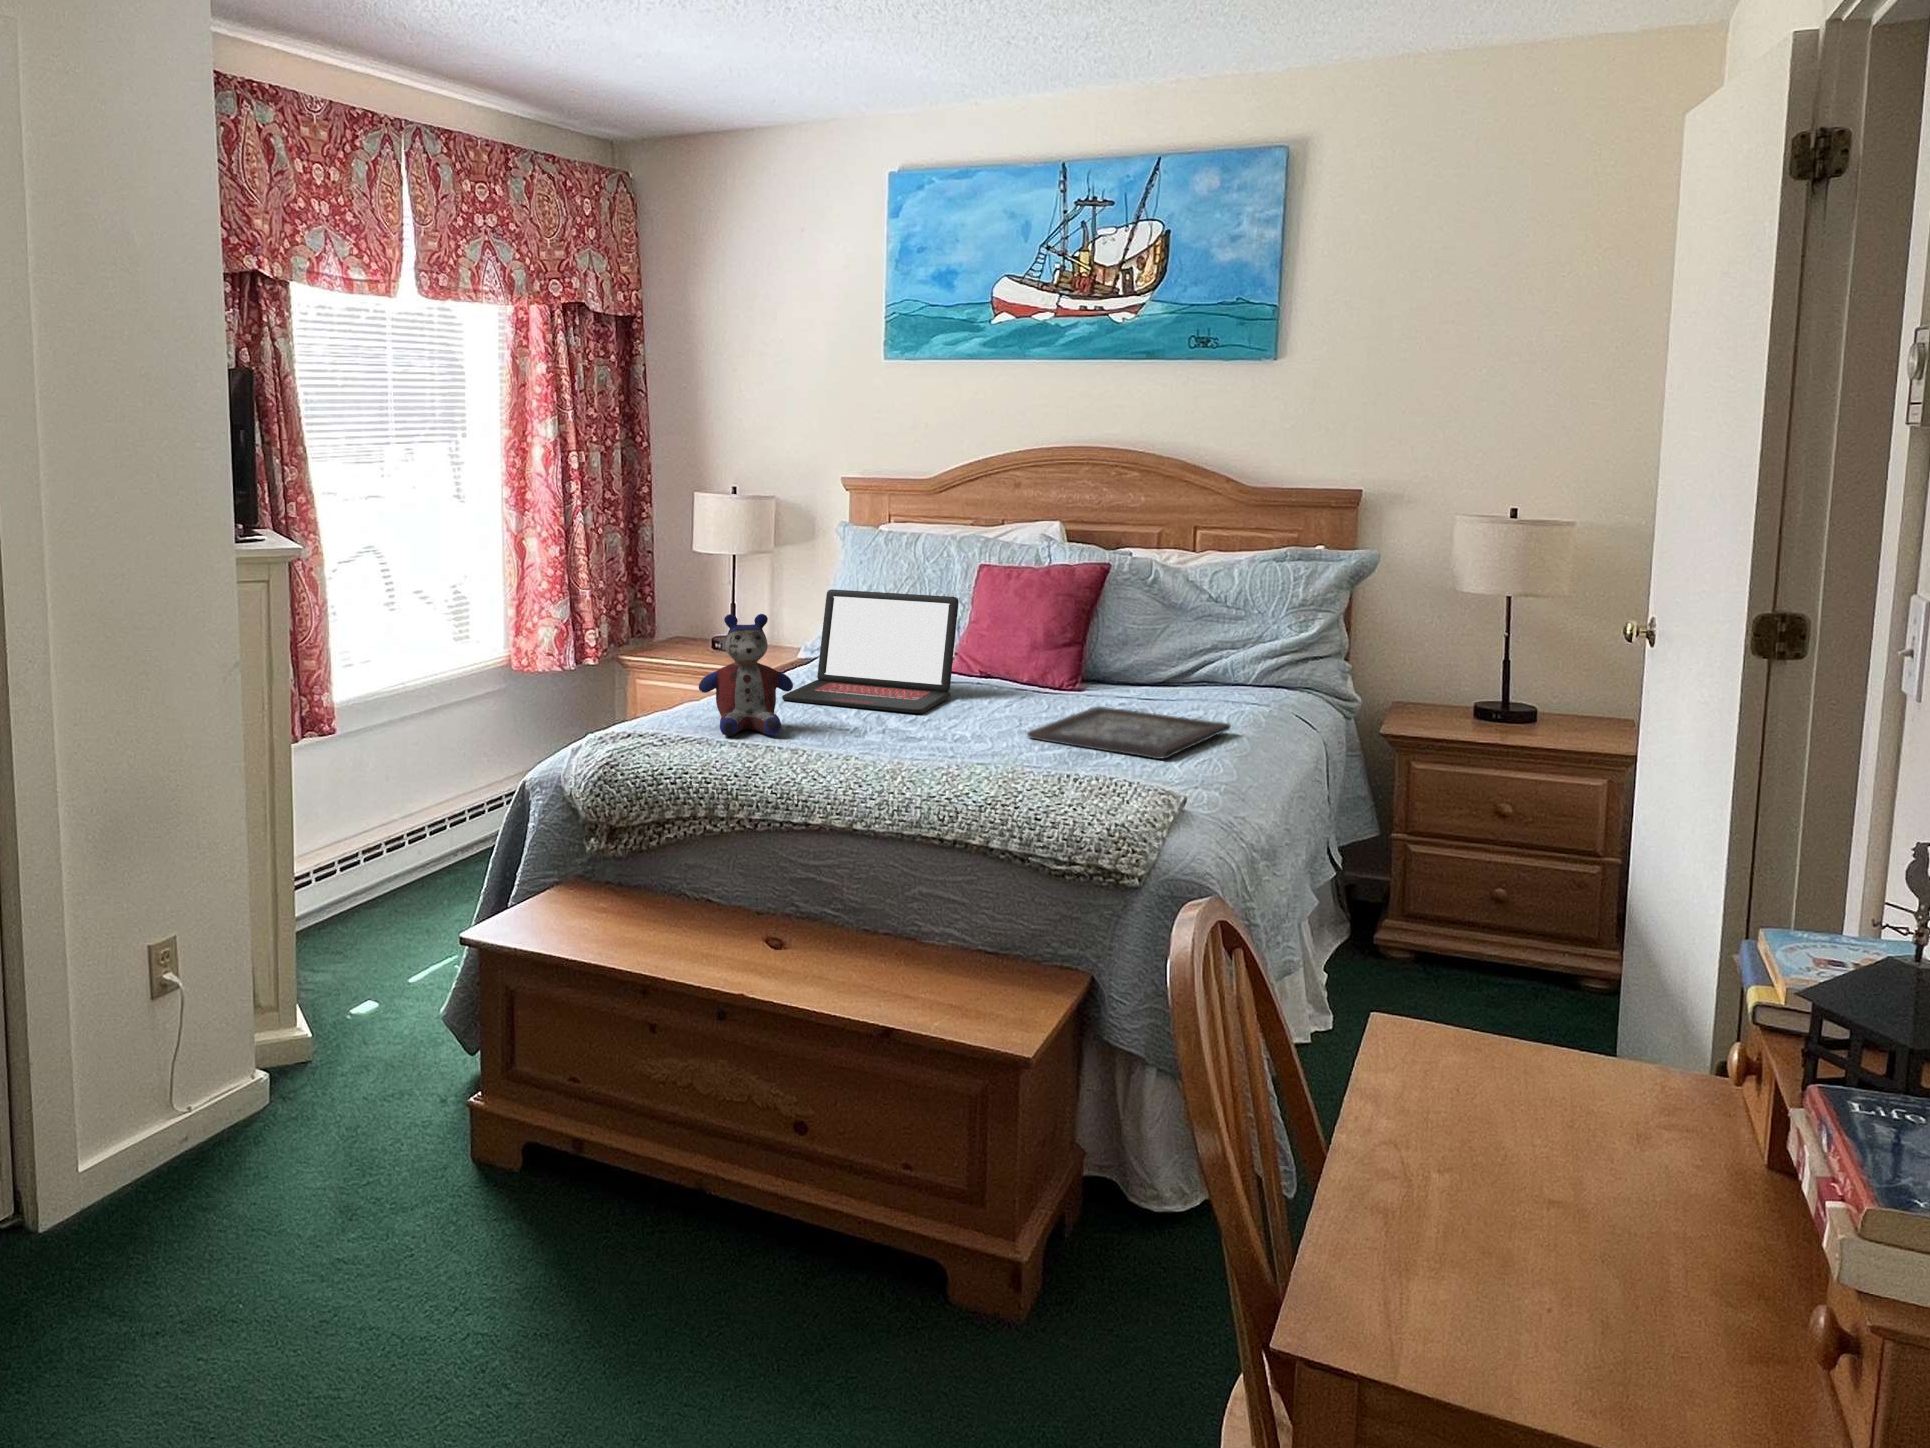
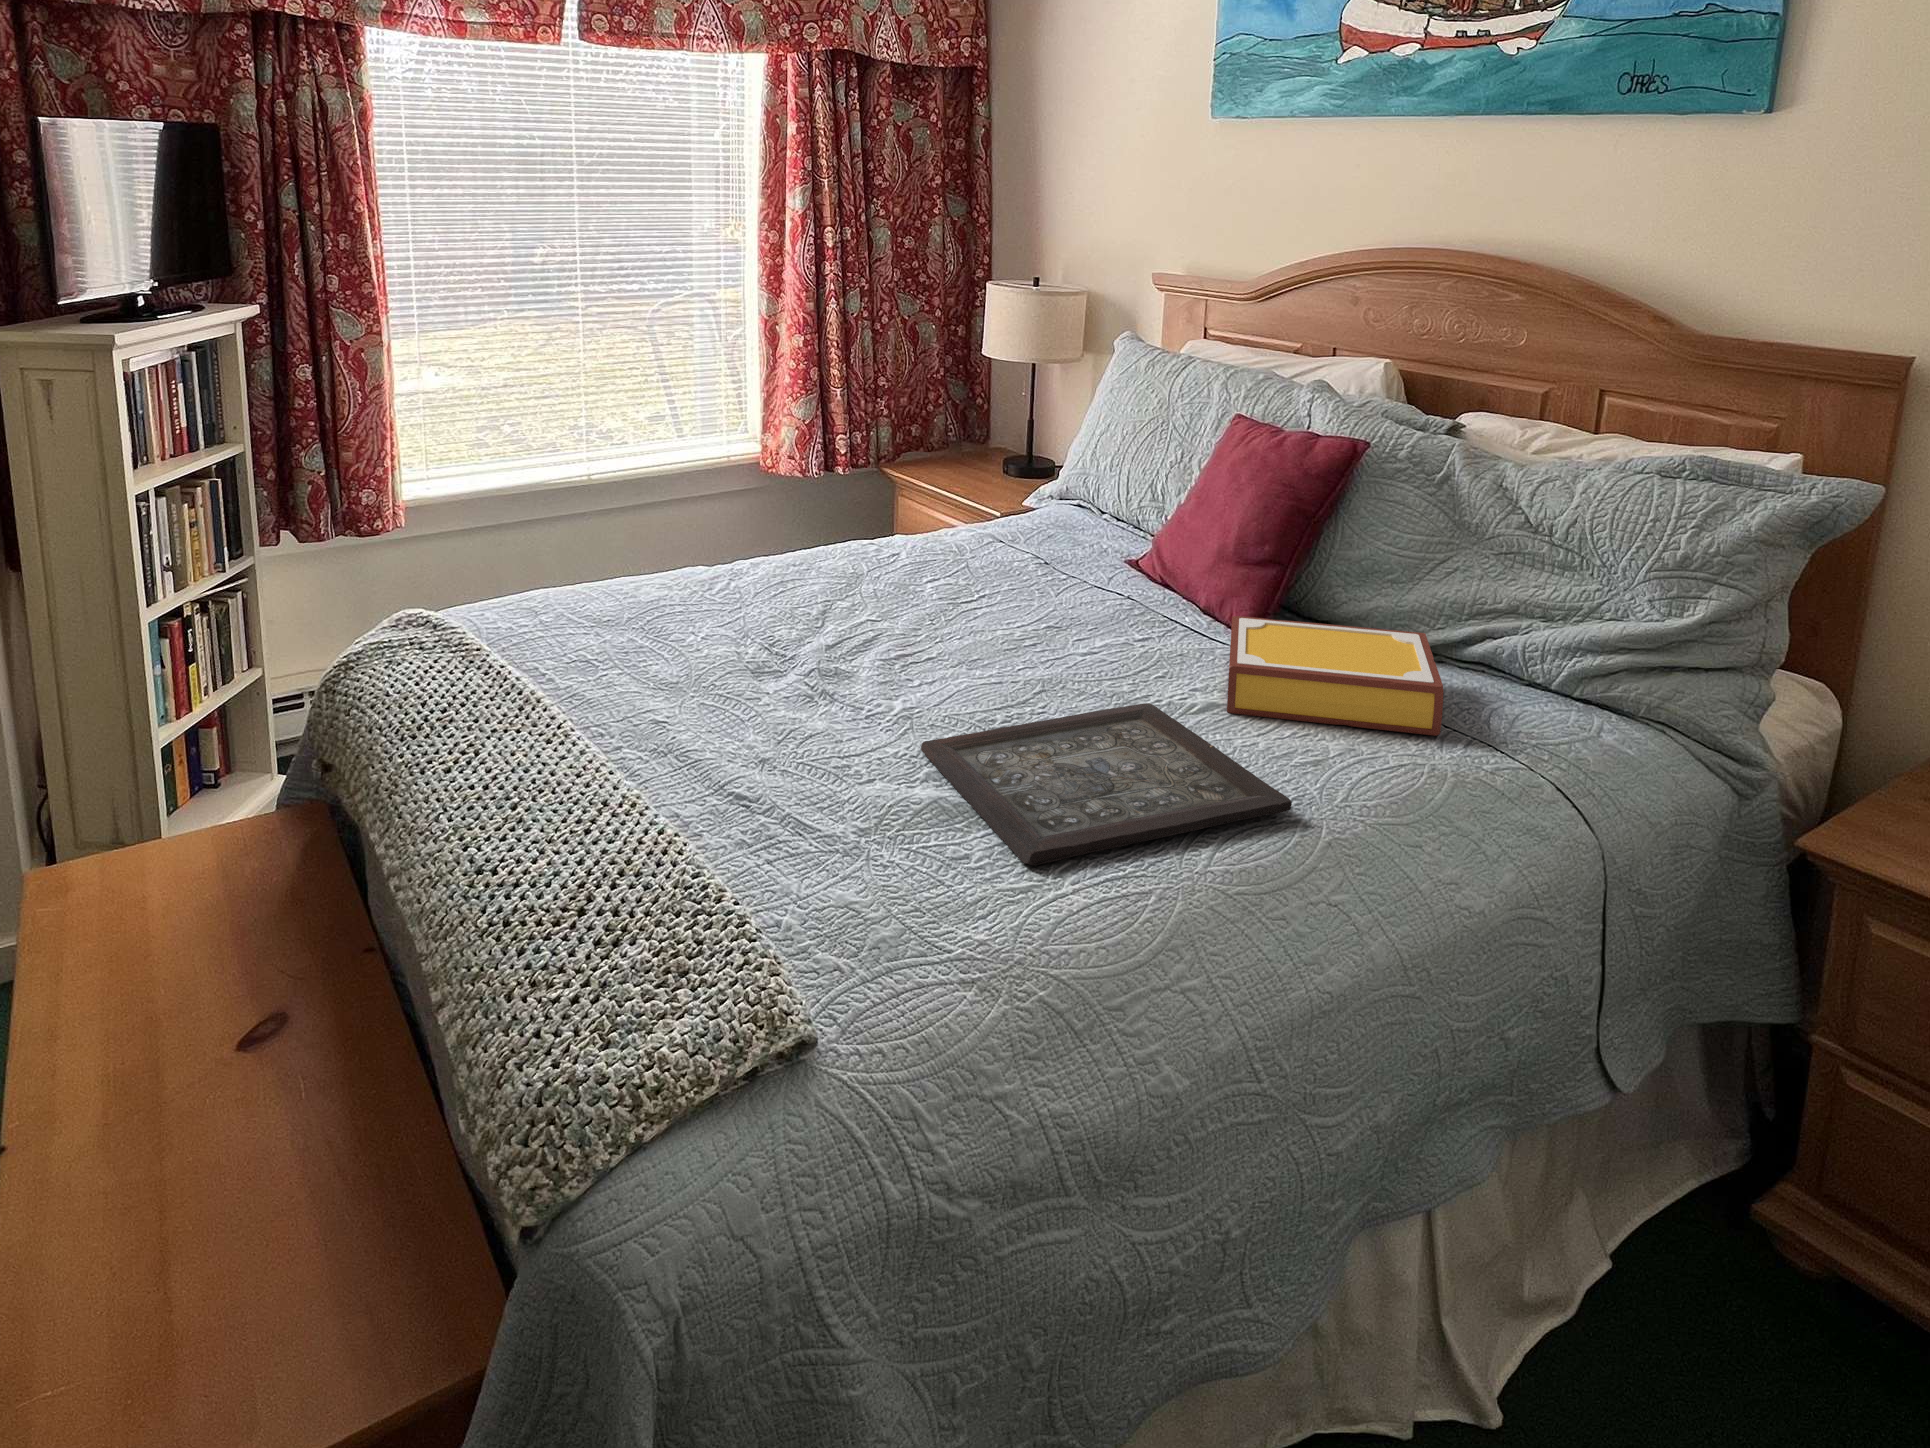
laptop: present [782,589,959,714] -> none [766,446,1028,661]
stuffed bear: present [699,614,793,736] -> none [519,485,656,672]
book: none [1085,661,1236,710] -> present [1227,616,1443,736]

